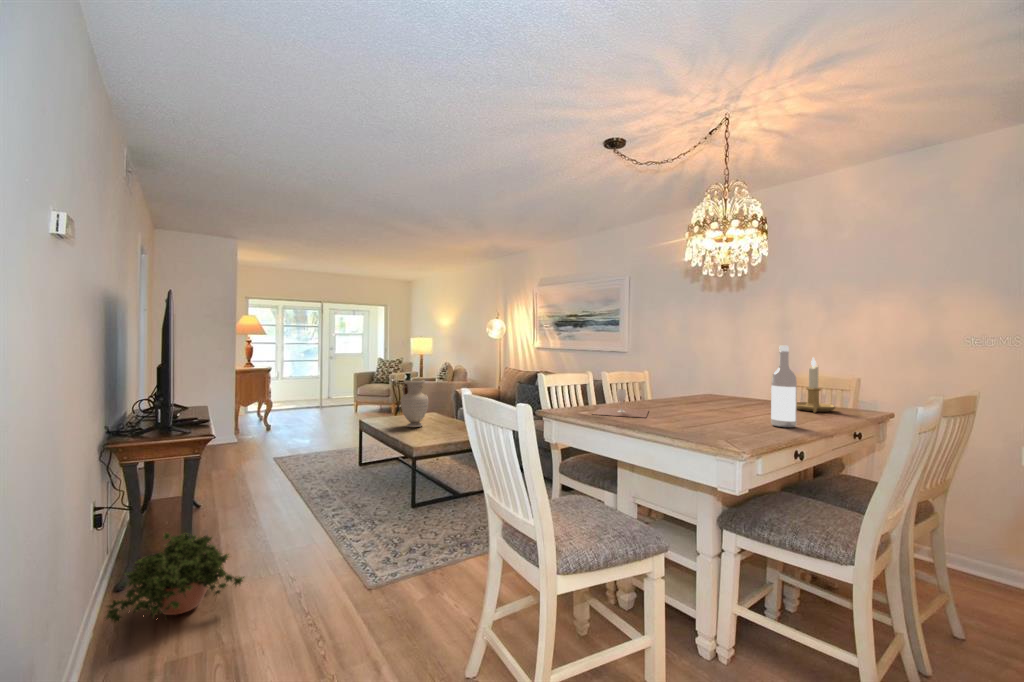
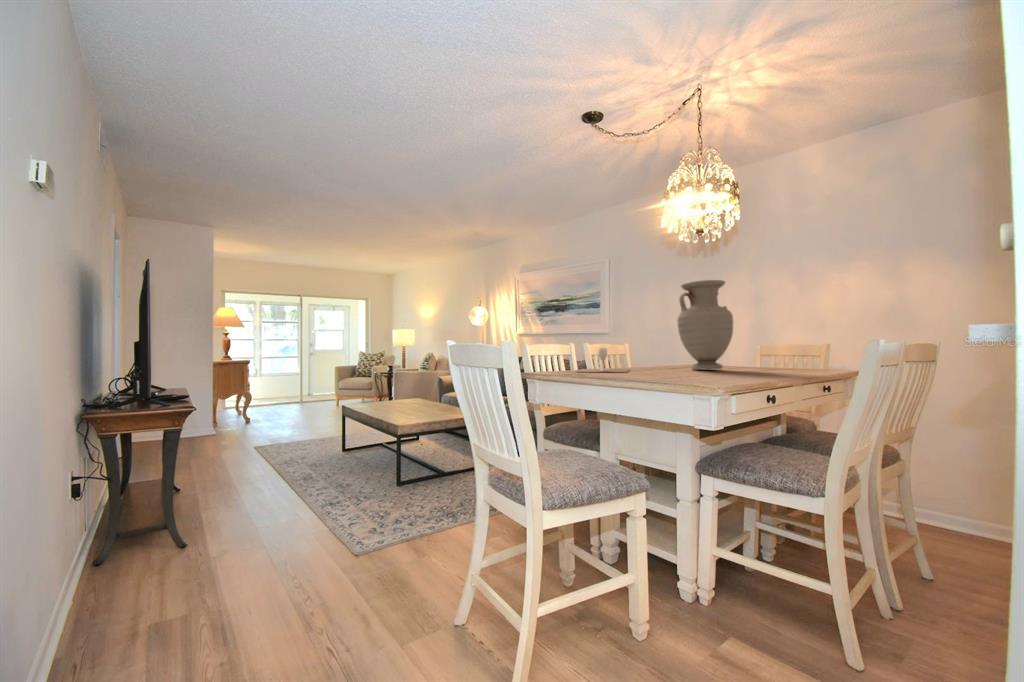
wine bottle: present [771,346,797,427] -> none [745,297,769,375]
candlestick: present [797,358,835,413] -> none [768,316,808,369]
vase: present [401,380,429,427] -> present [677,280,733,370]
potted plant: present [106,533,244,623] -> none [84,500,232,591]

